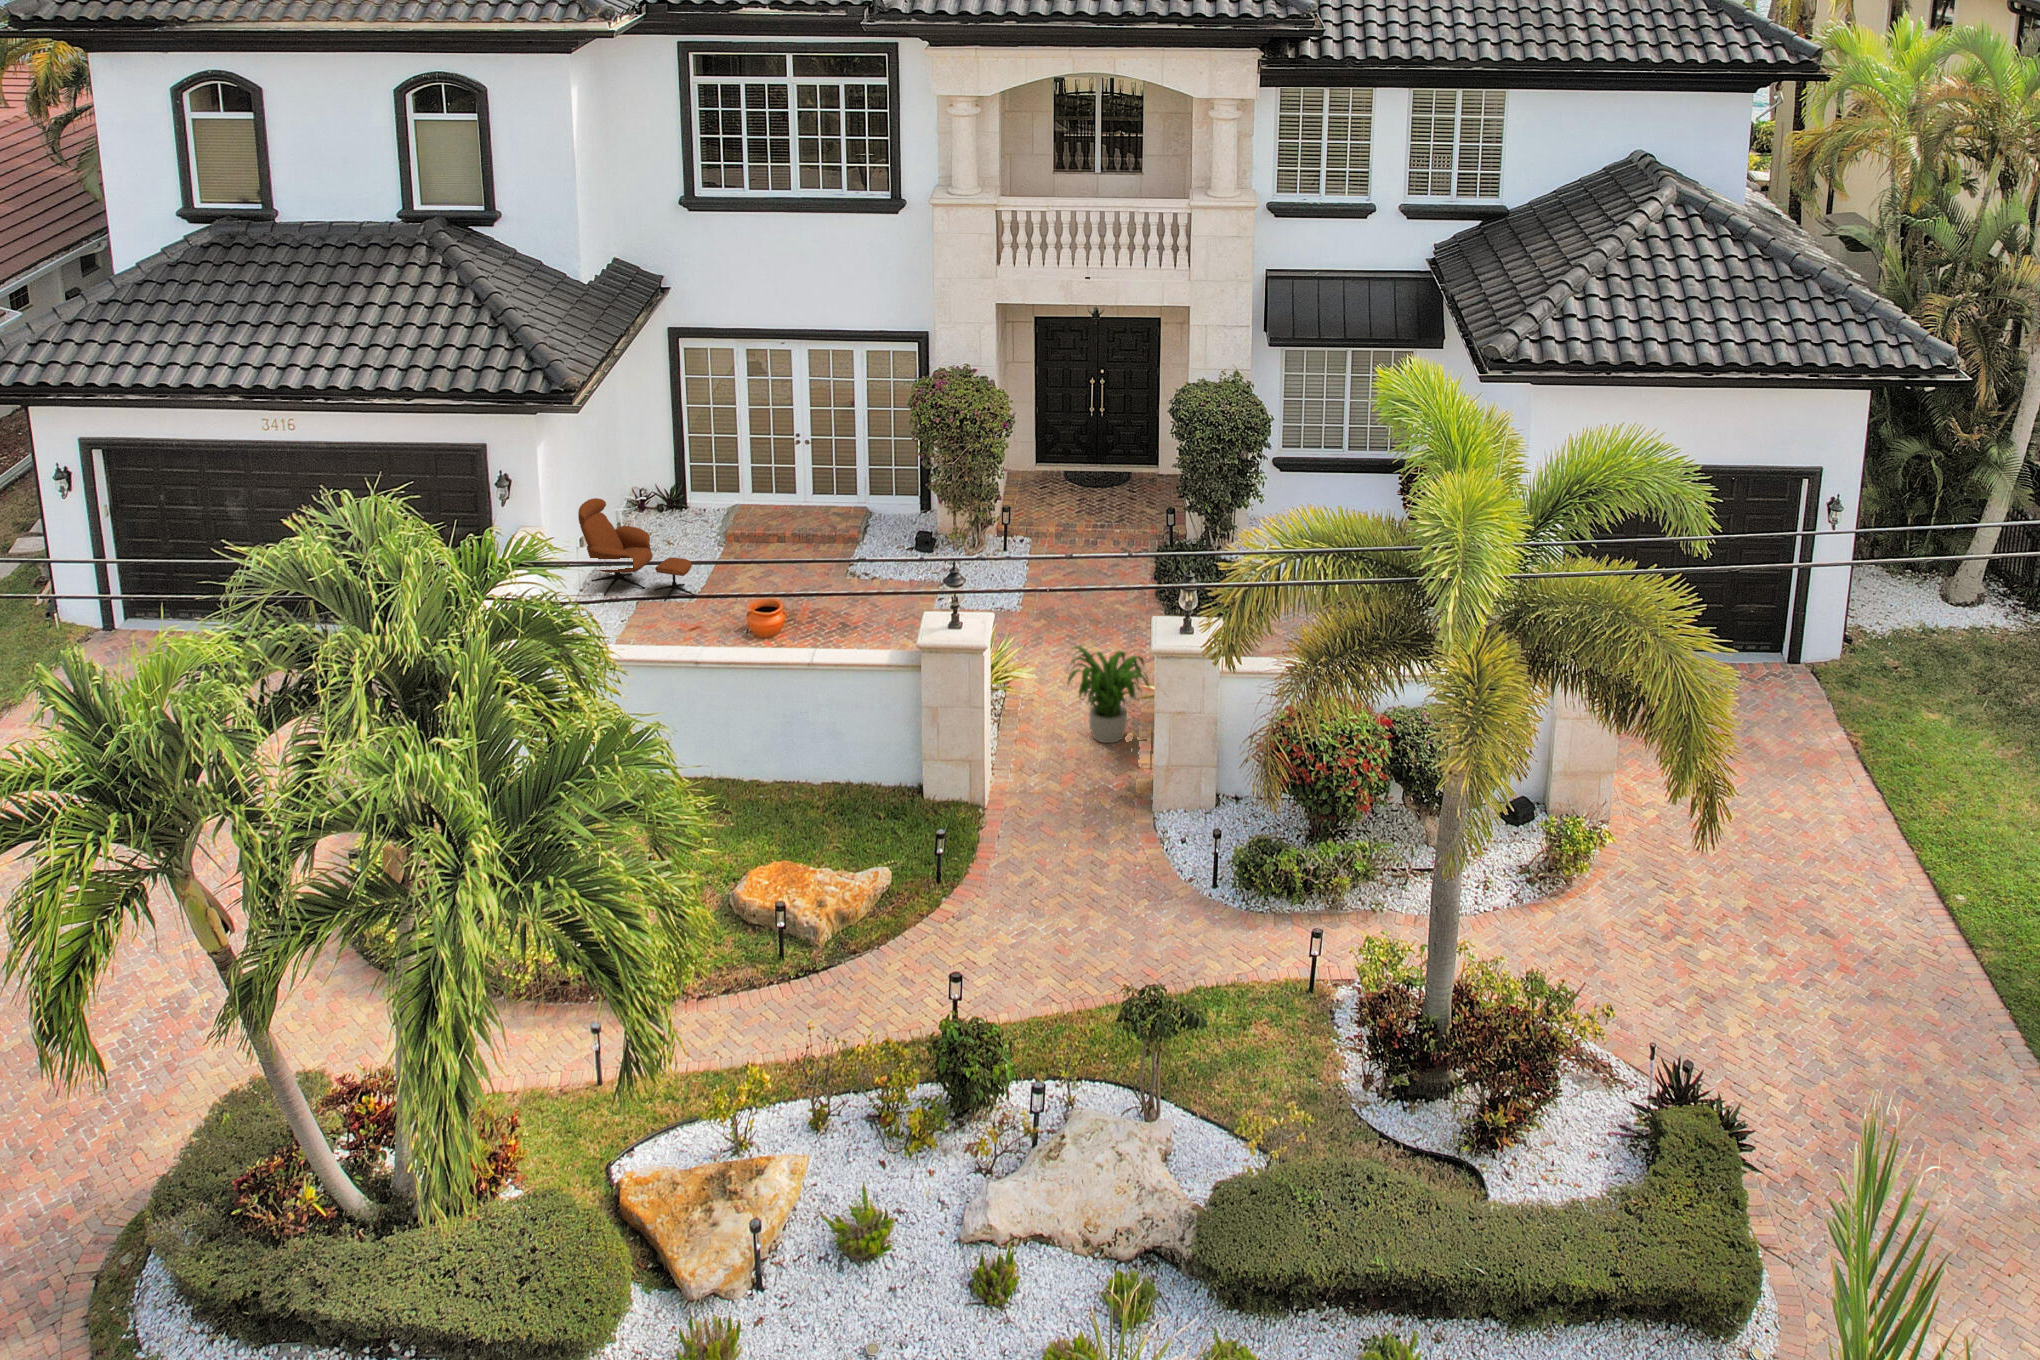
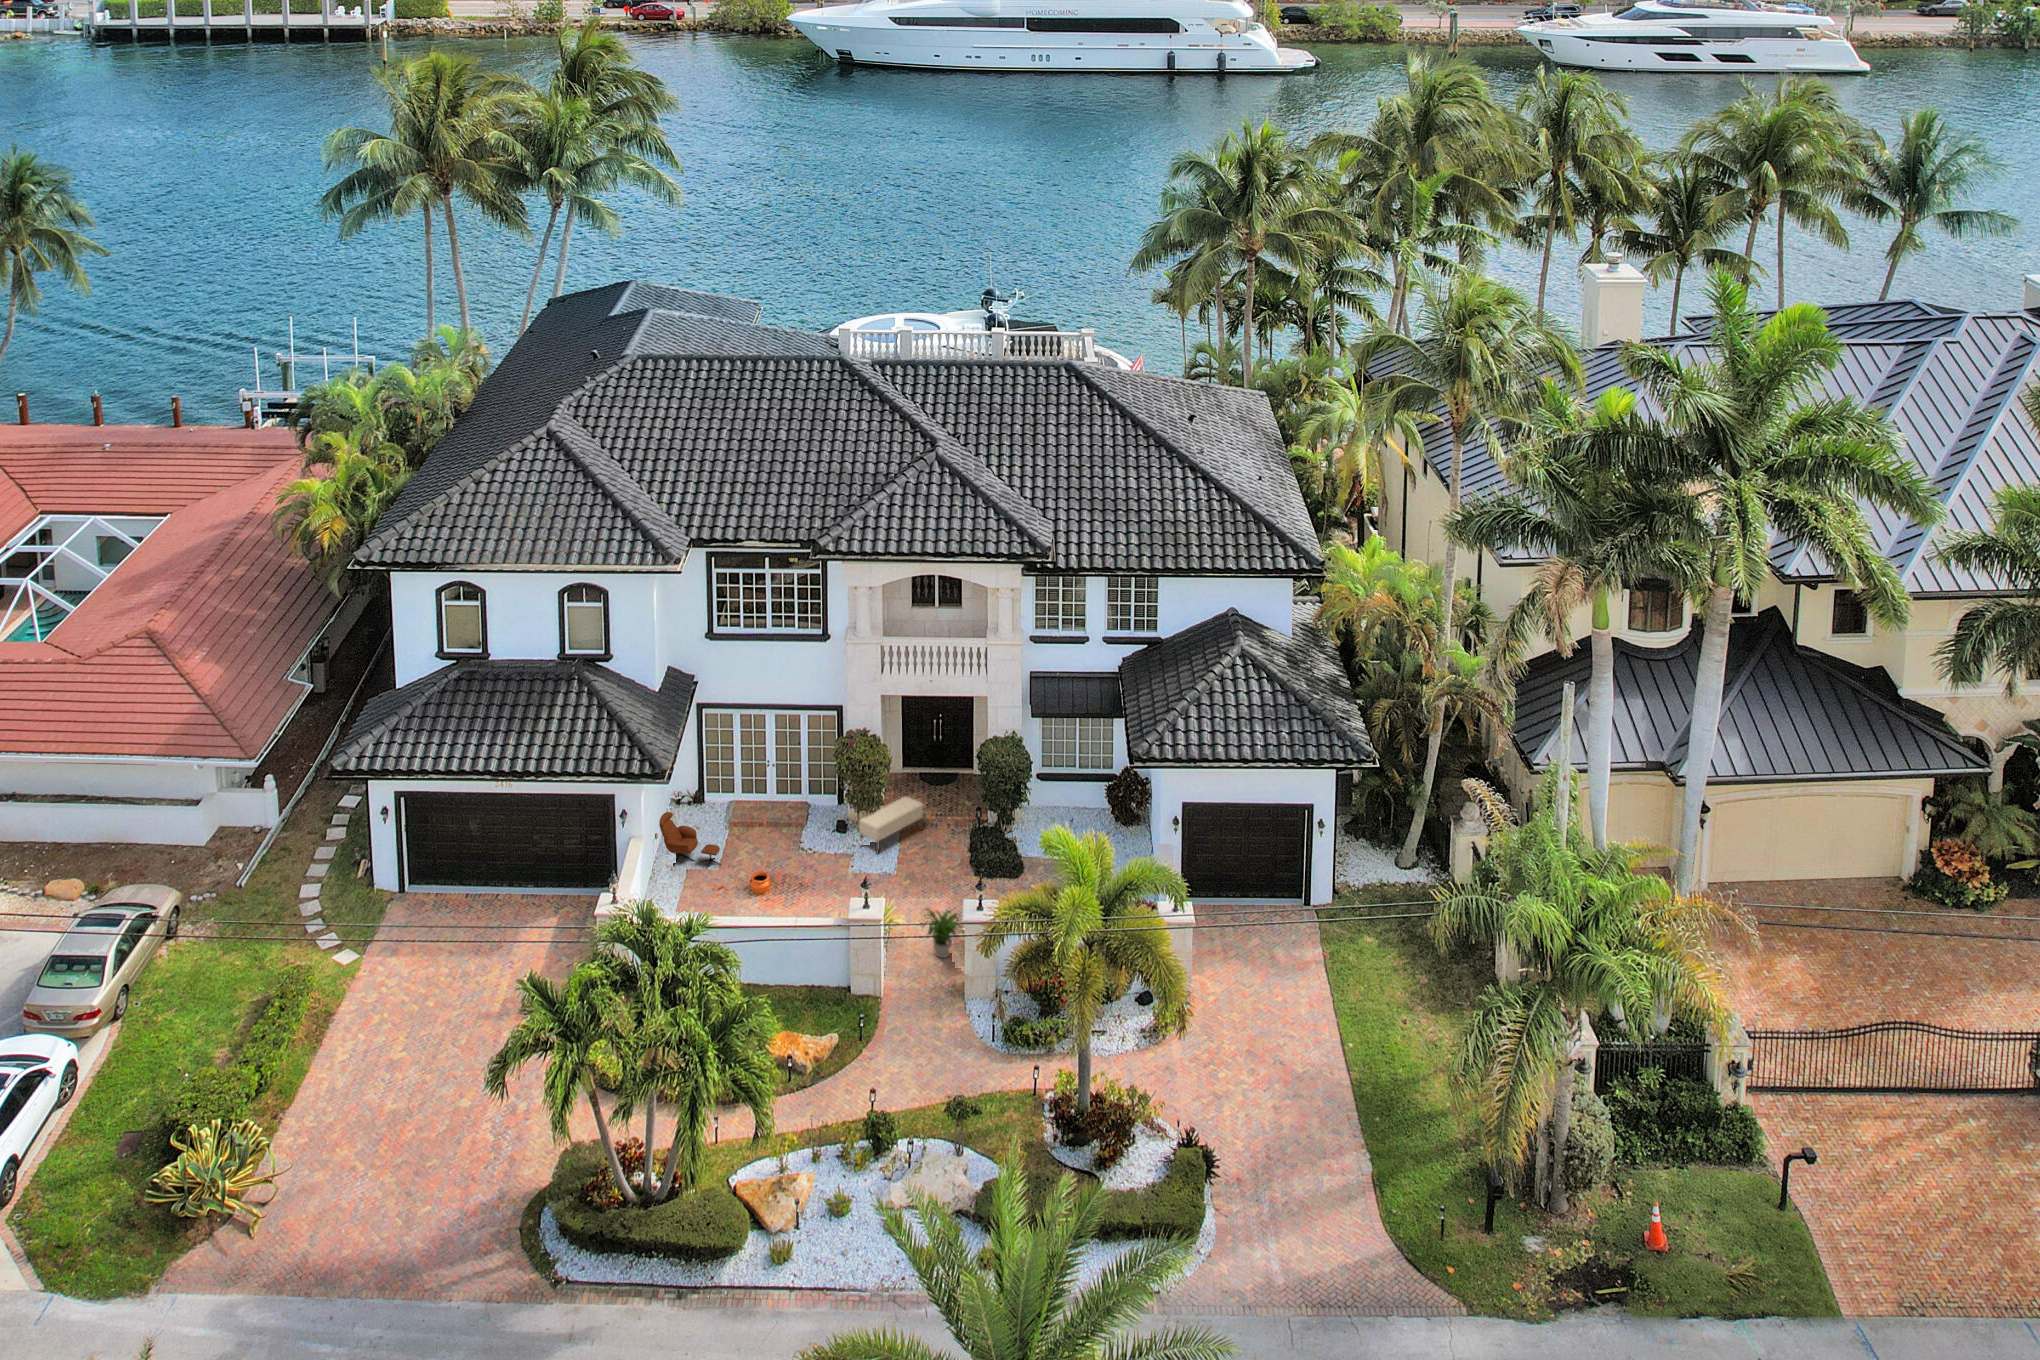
bench: none [952,488,1072,581] -> present [859,796,923,853]

